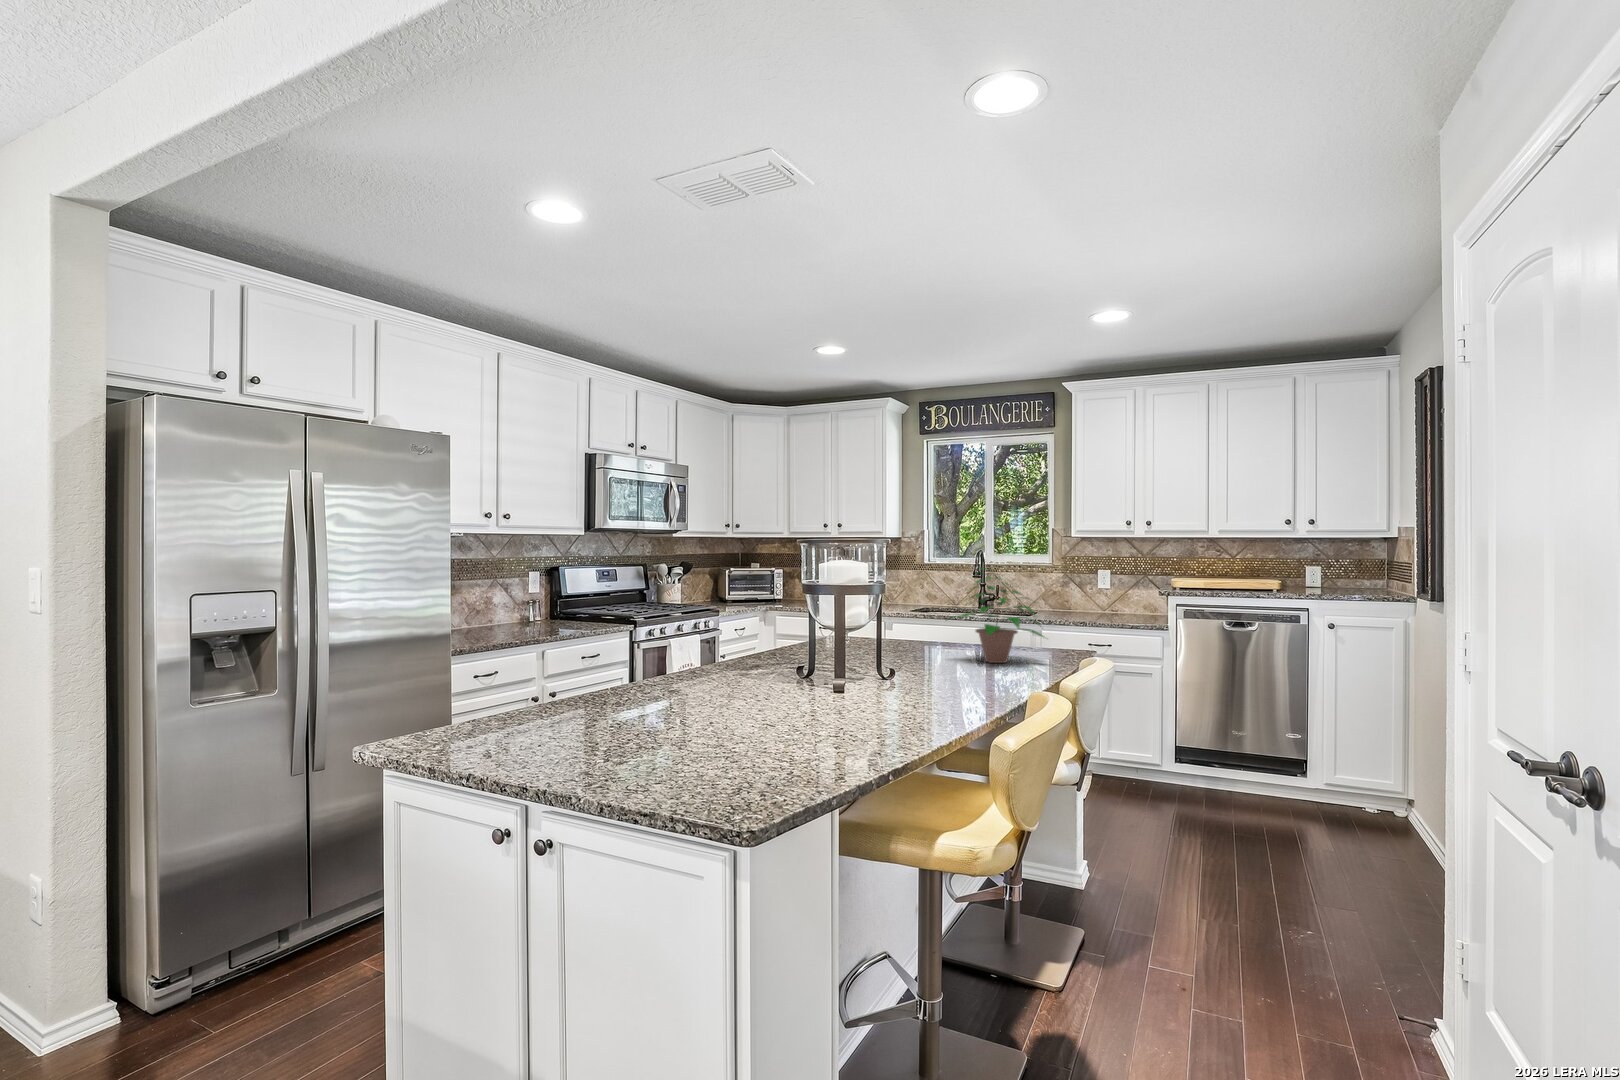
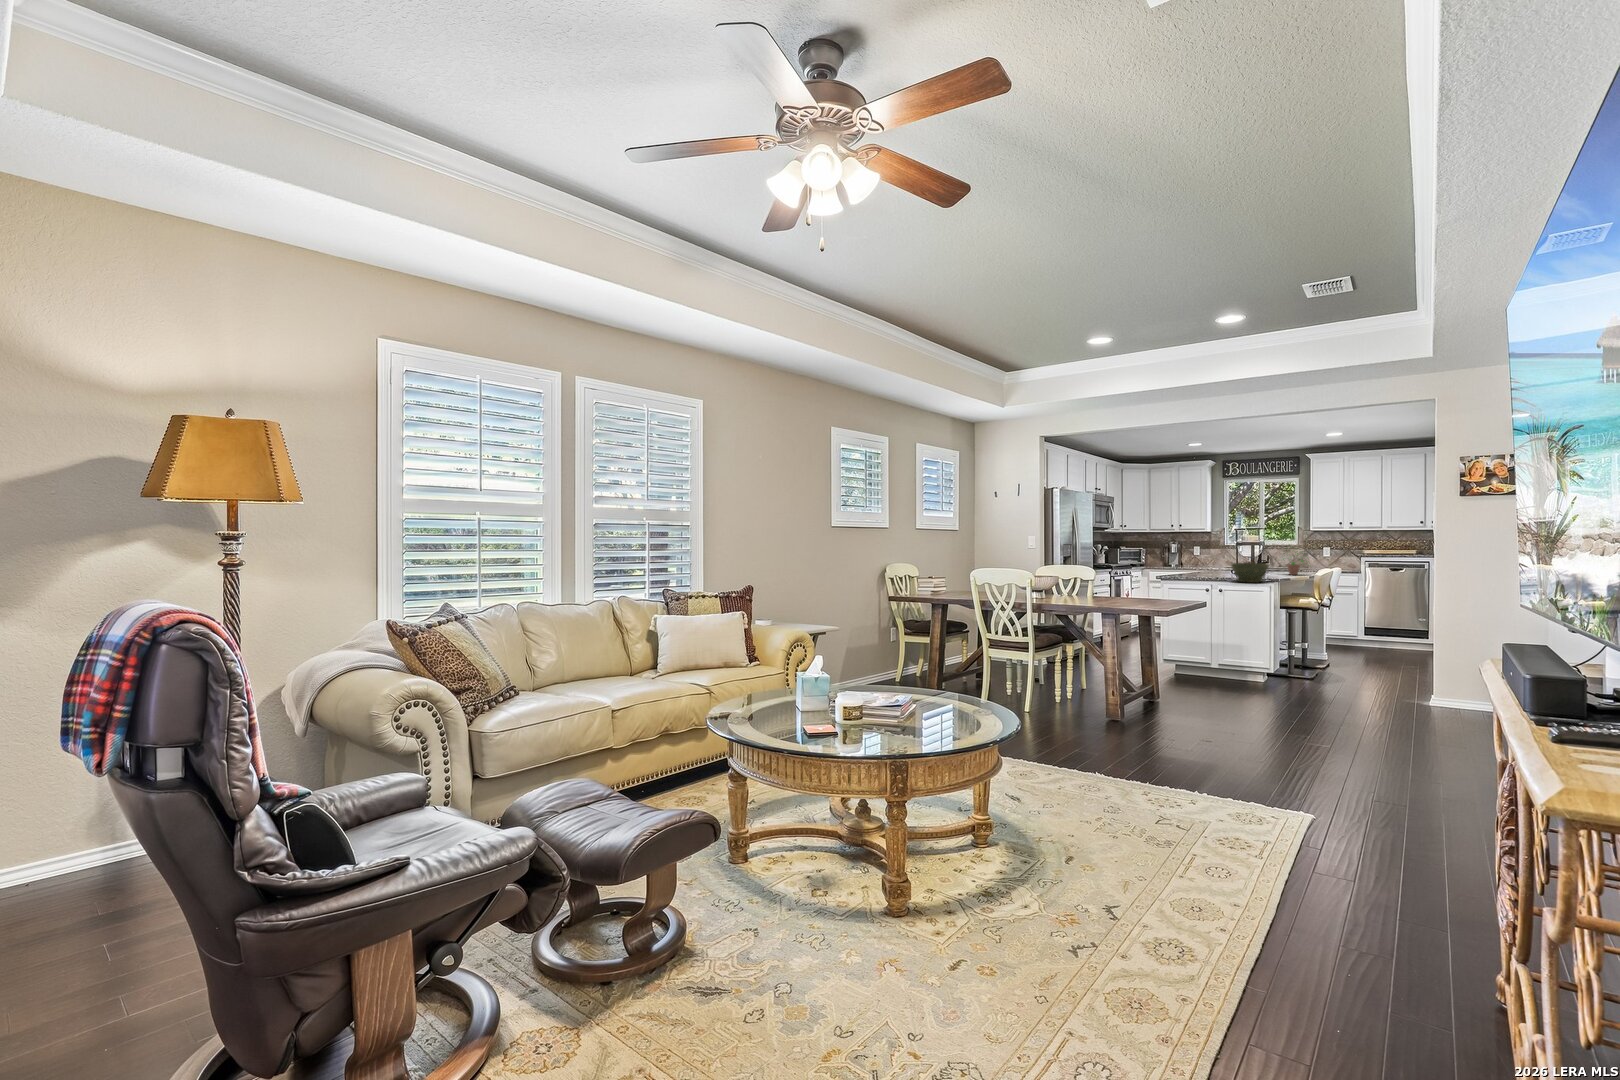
bowl: none [676,640,826,752] -> present [1231,562,1268,583]

